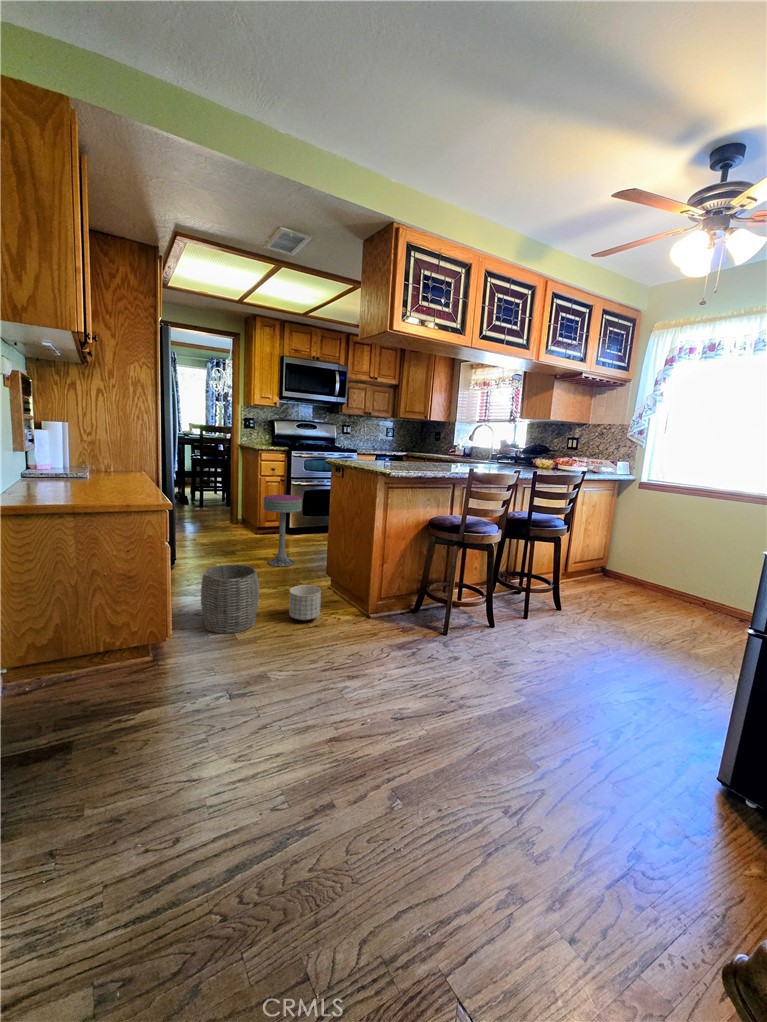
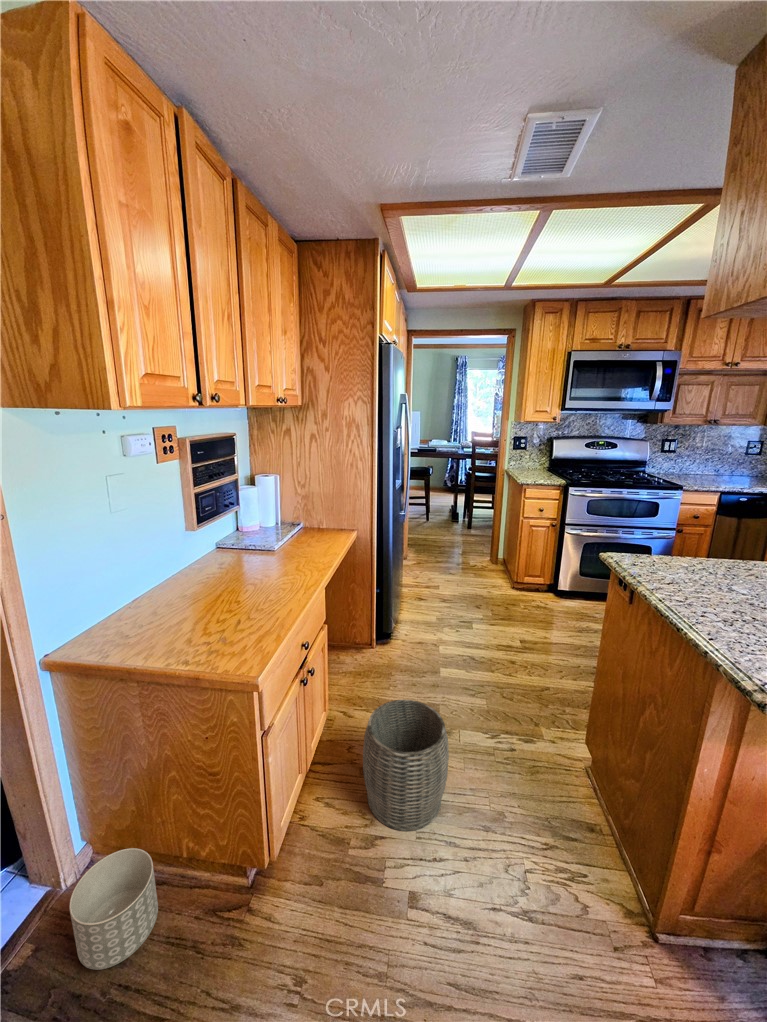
bar stool: present [263,495,302,567] -> none [507,561,567,671]
planter: present [289,585,321,620] -> present [69,848,158,970]

